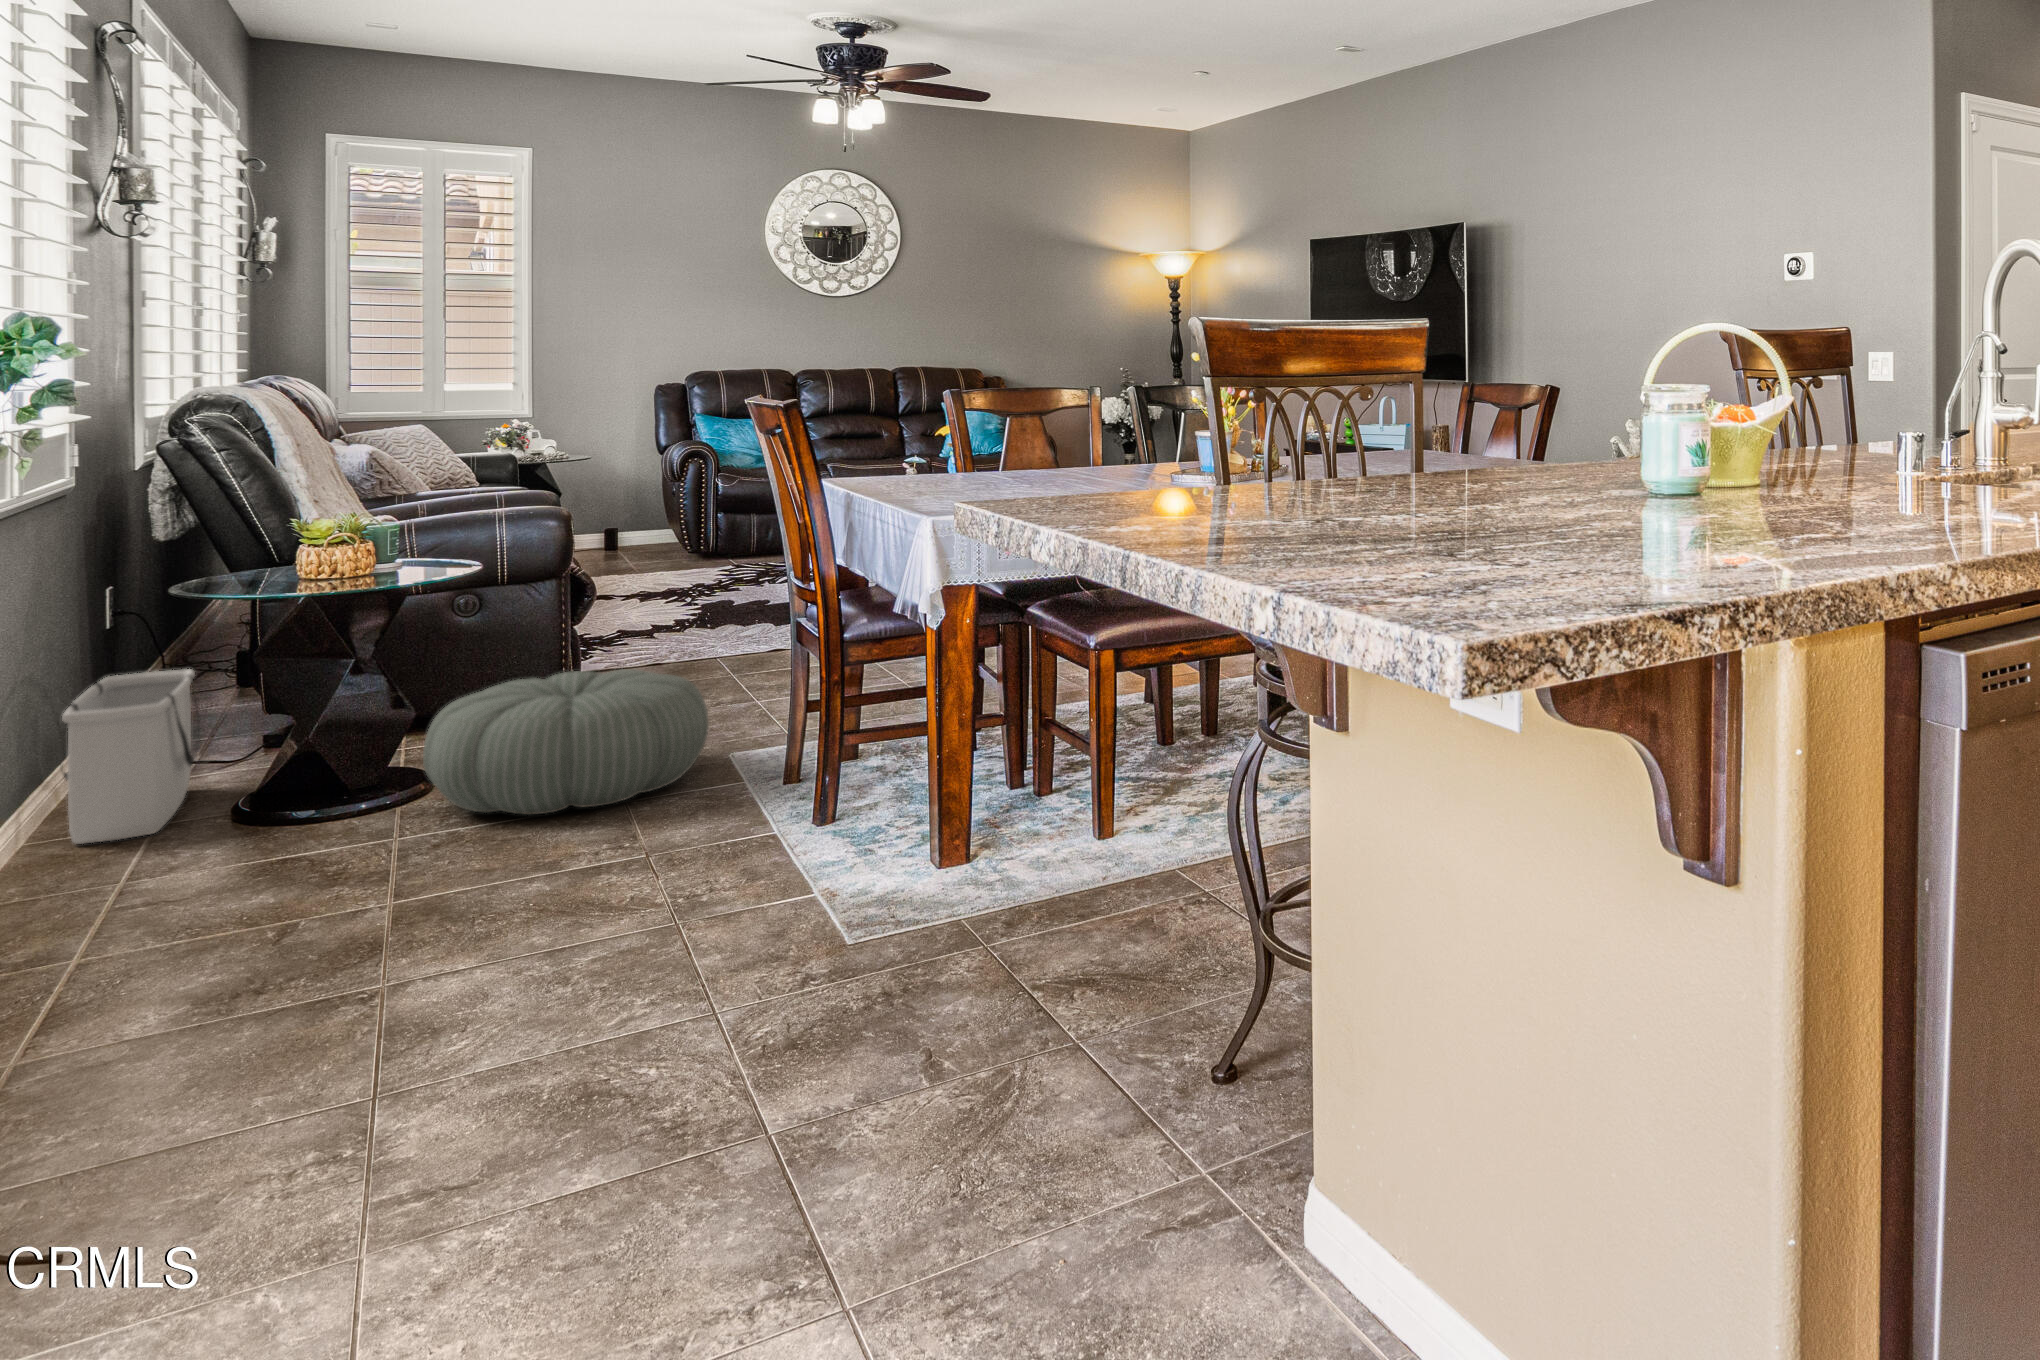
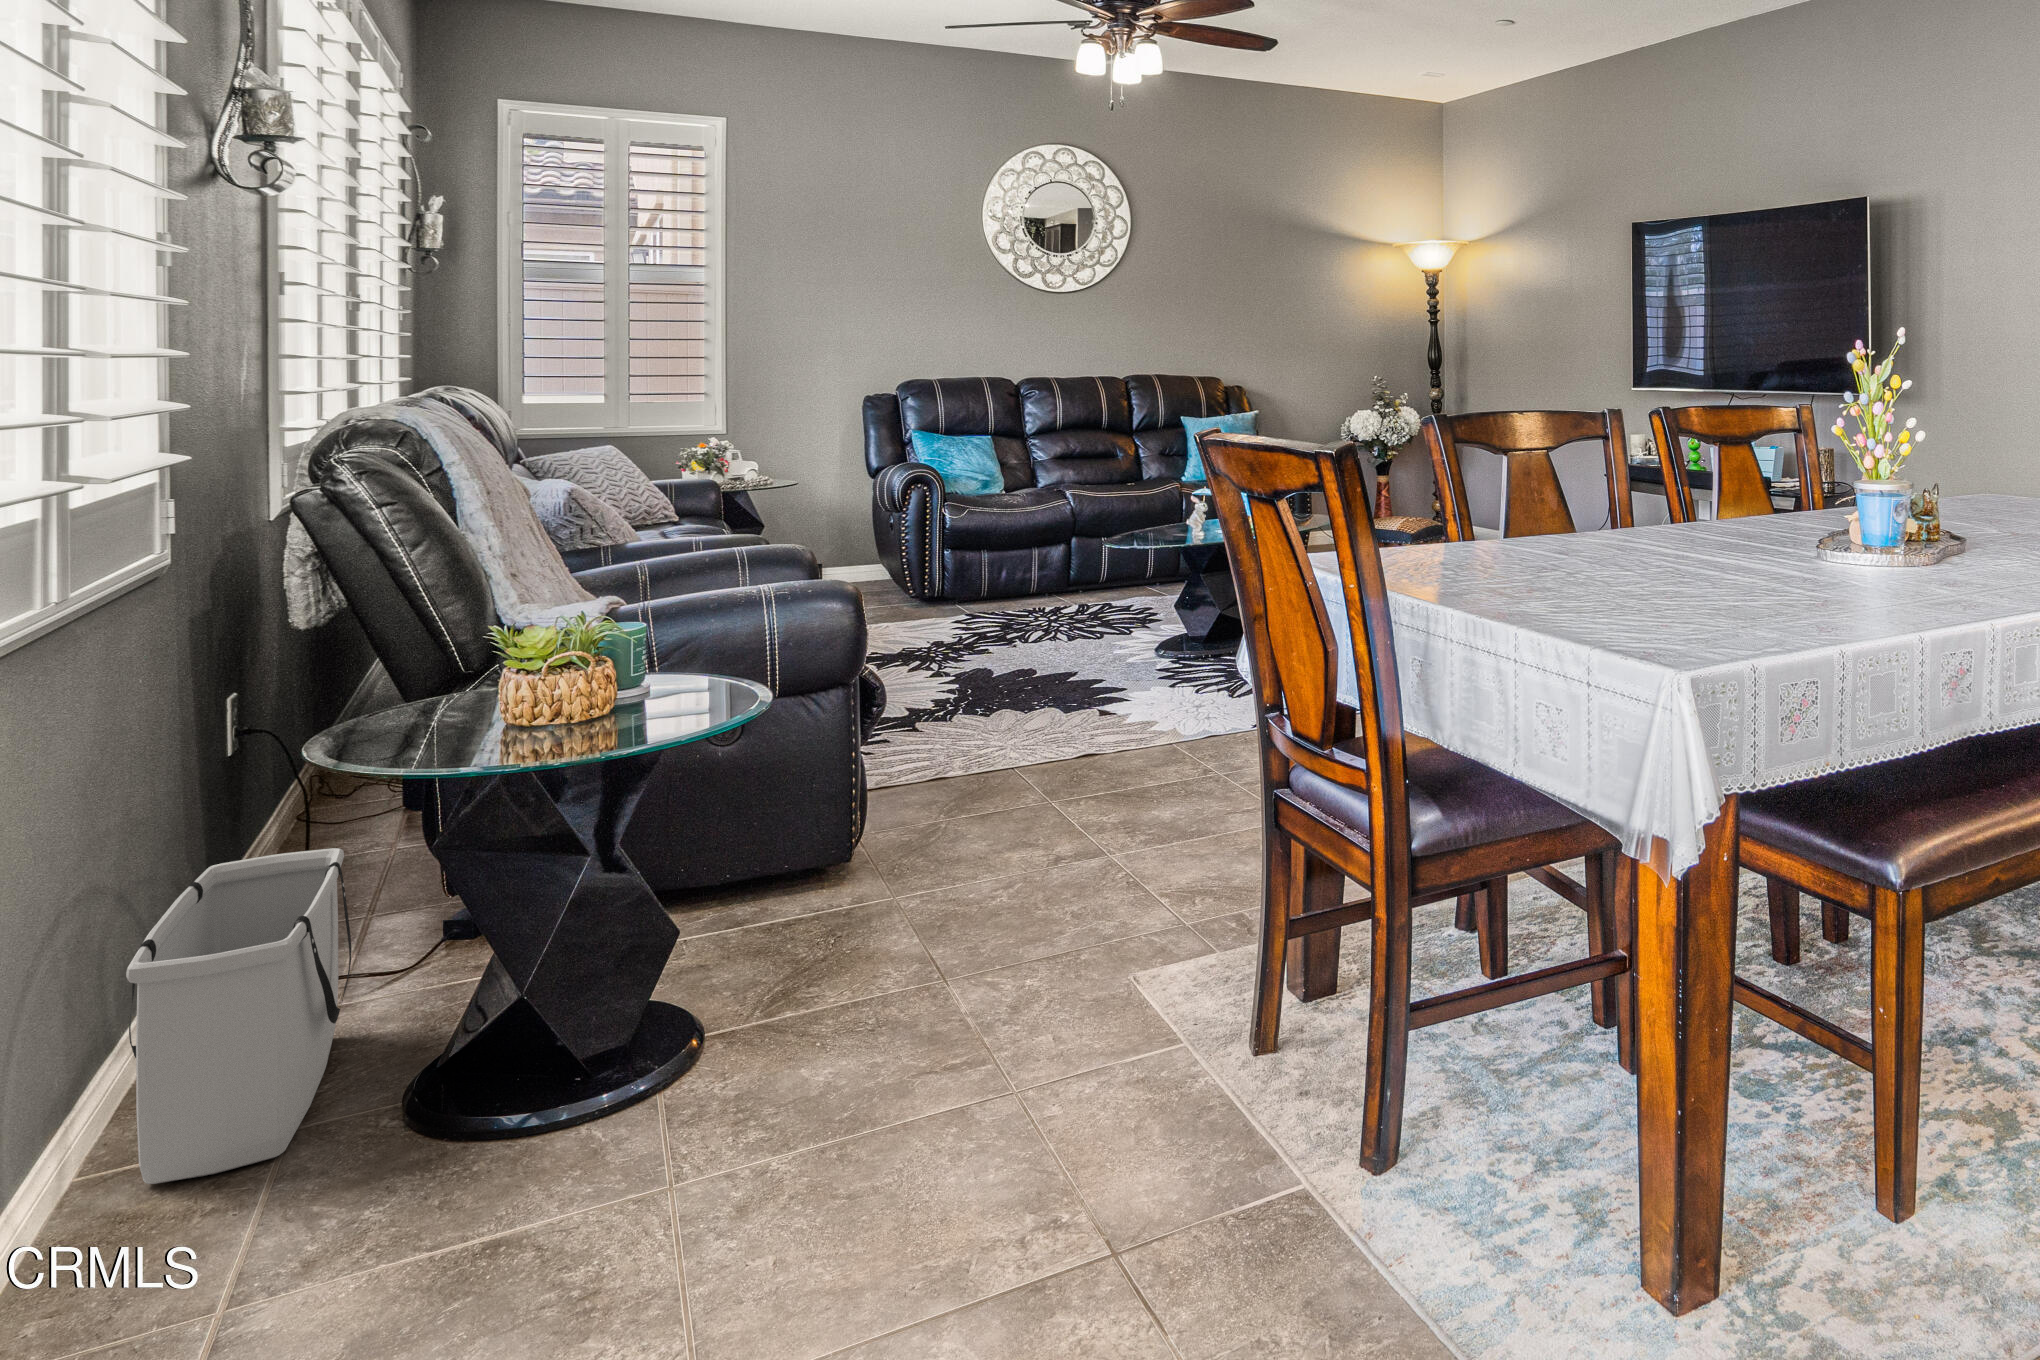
pouf: present [423,669,709,815] -> none [699,843,1119,1122]

